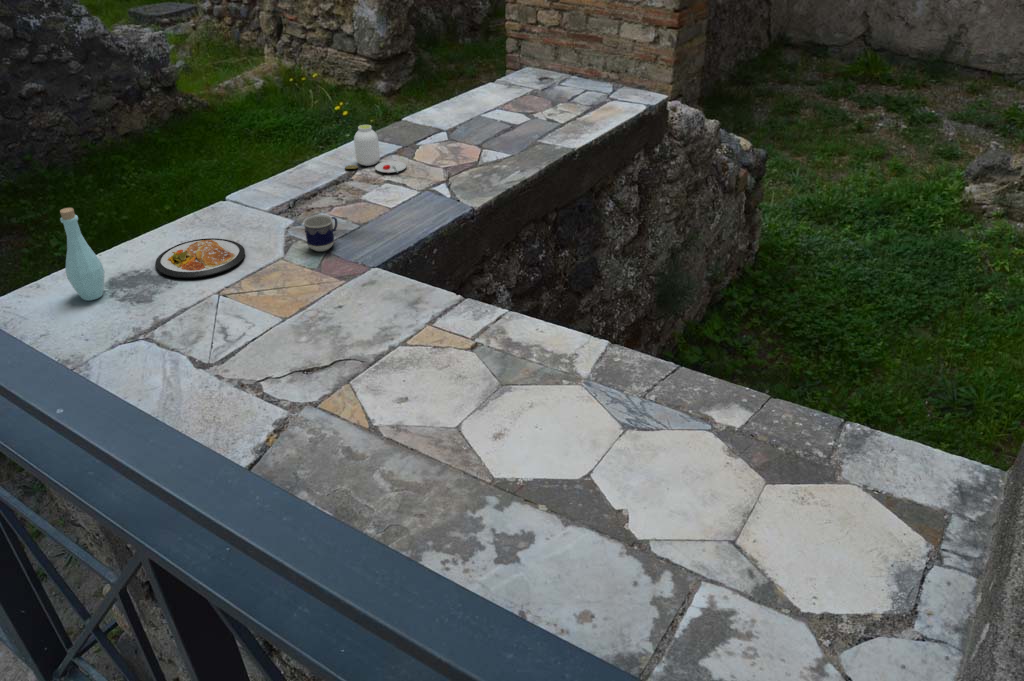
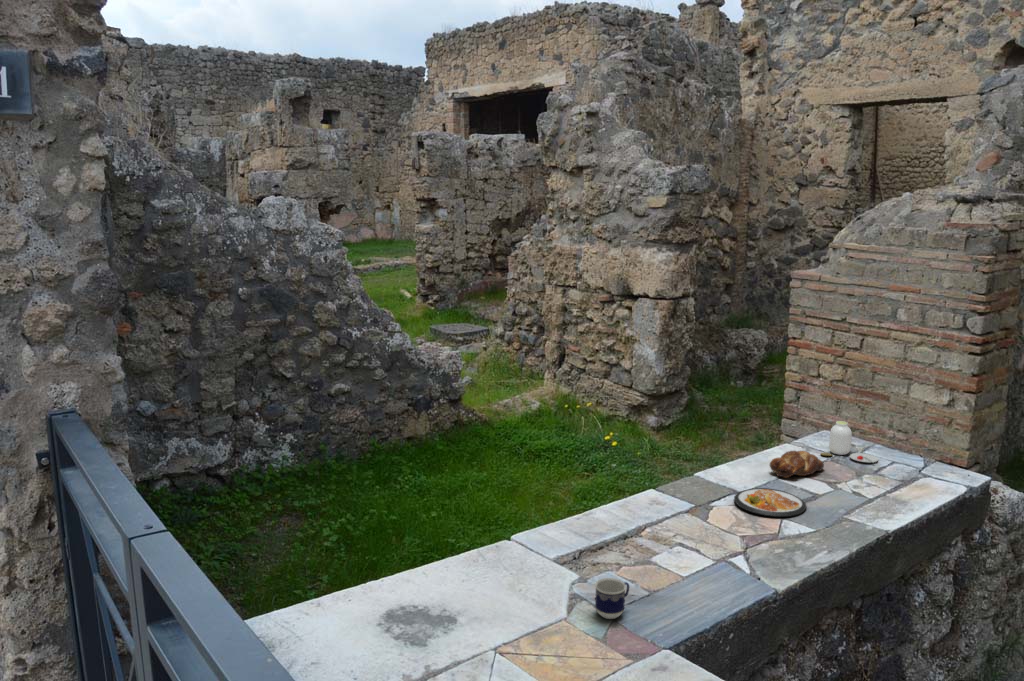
bread loaf: none [477,88,527,115] -> present [770,451,824,478]
jar: present [345,125,406,173] -> present [821,421,878,463]
bottle: present [60,208,104,301] -> none [361,546,396,641]
dish: present [155,238,245,278] -> present [734,488,806,517]

